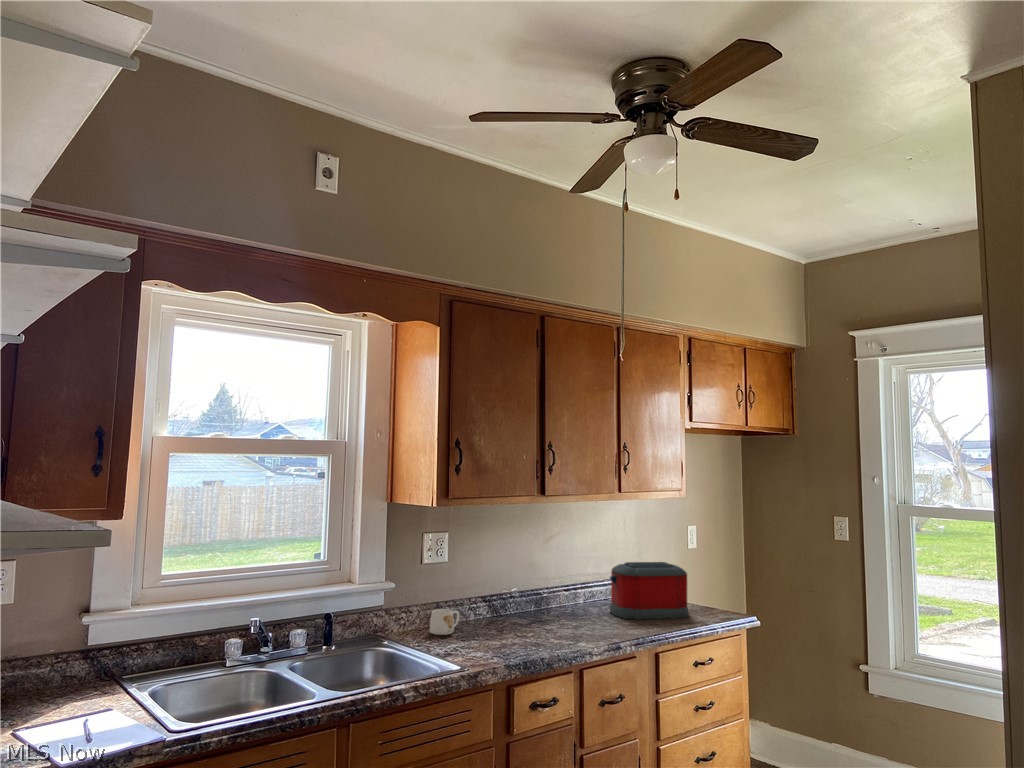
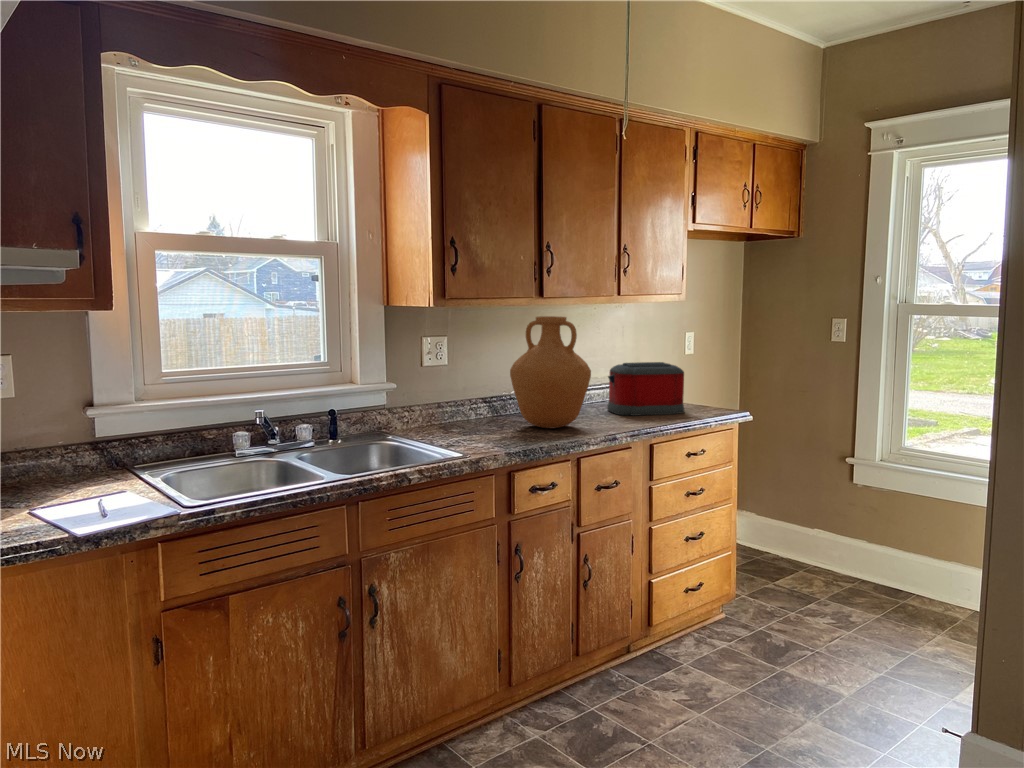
vase: none [511,517,592,635] -> present [510,316,591,428]
mug: present [430,609,459,635] -> none [432,407,461,430]

